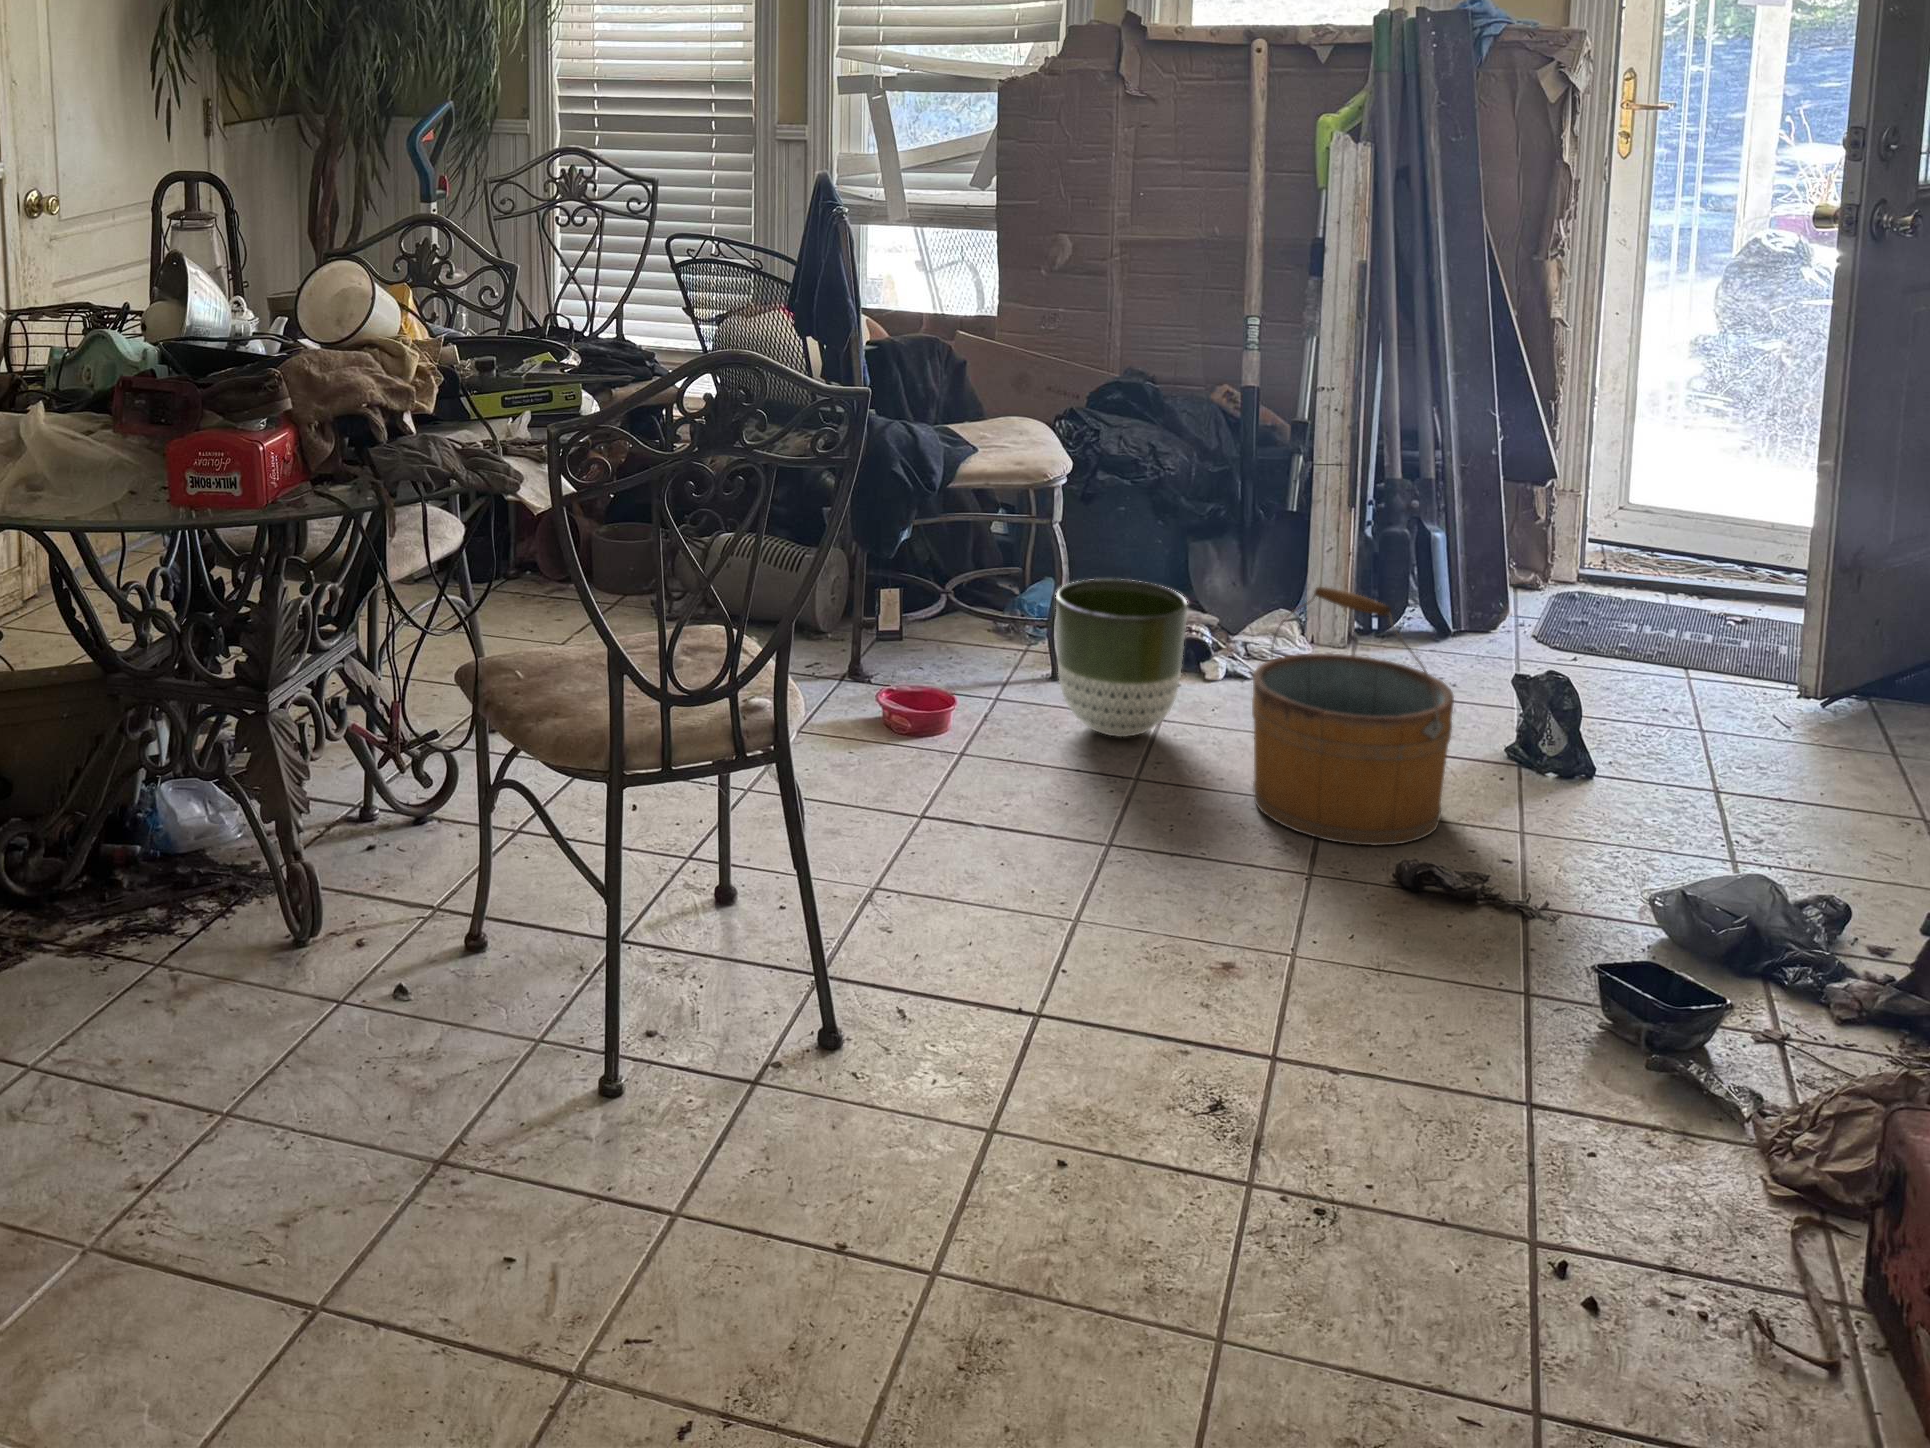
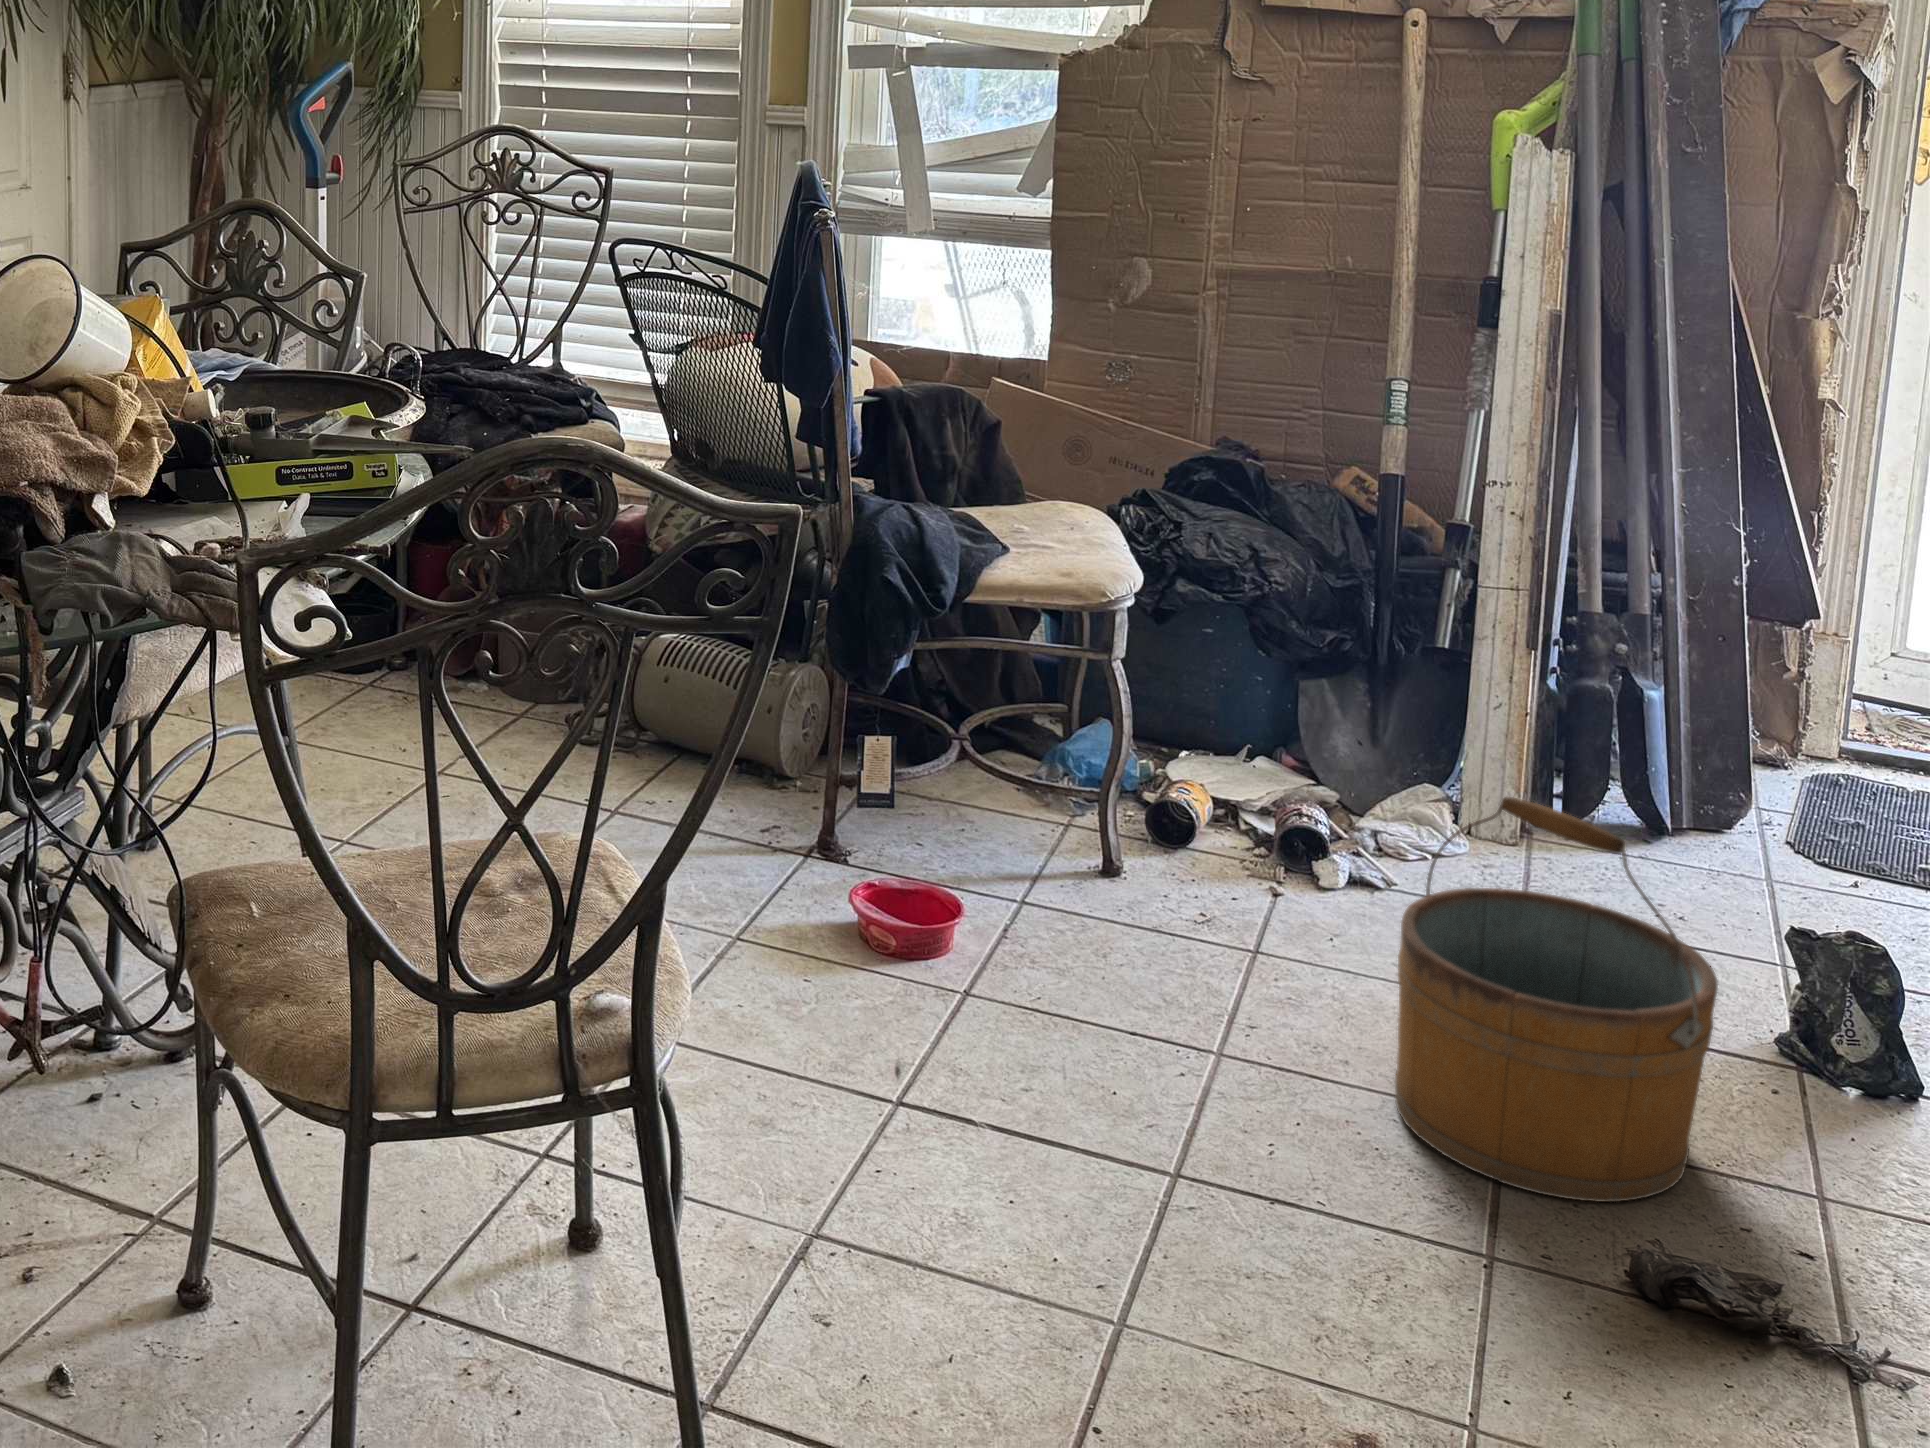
planter: present [1056,579,1187,737] -> none [1108,748,1301,979]

